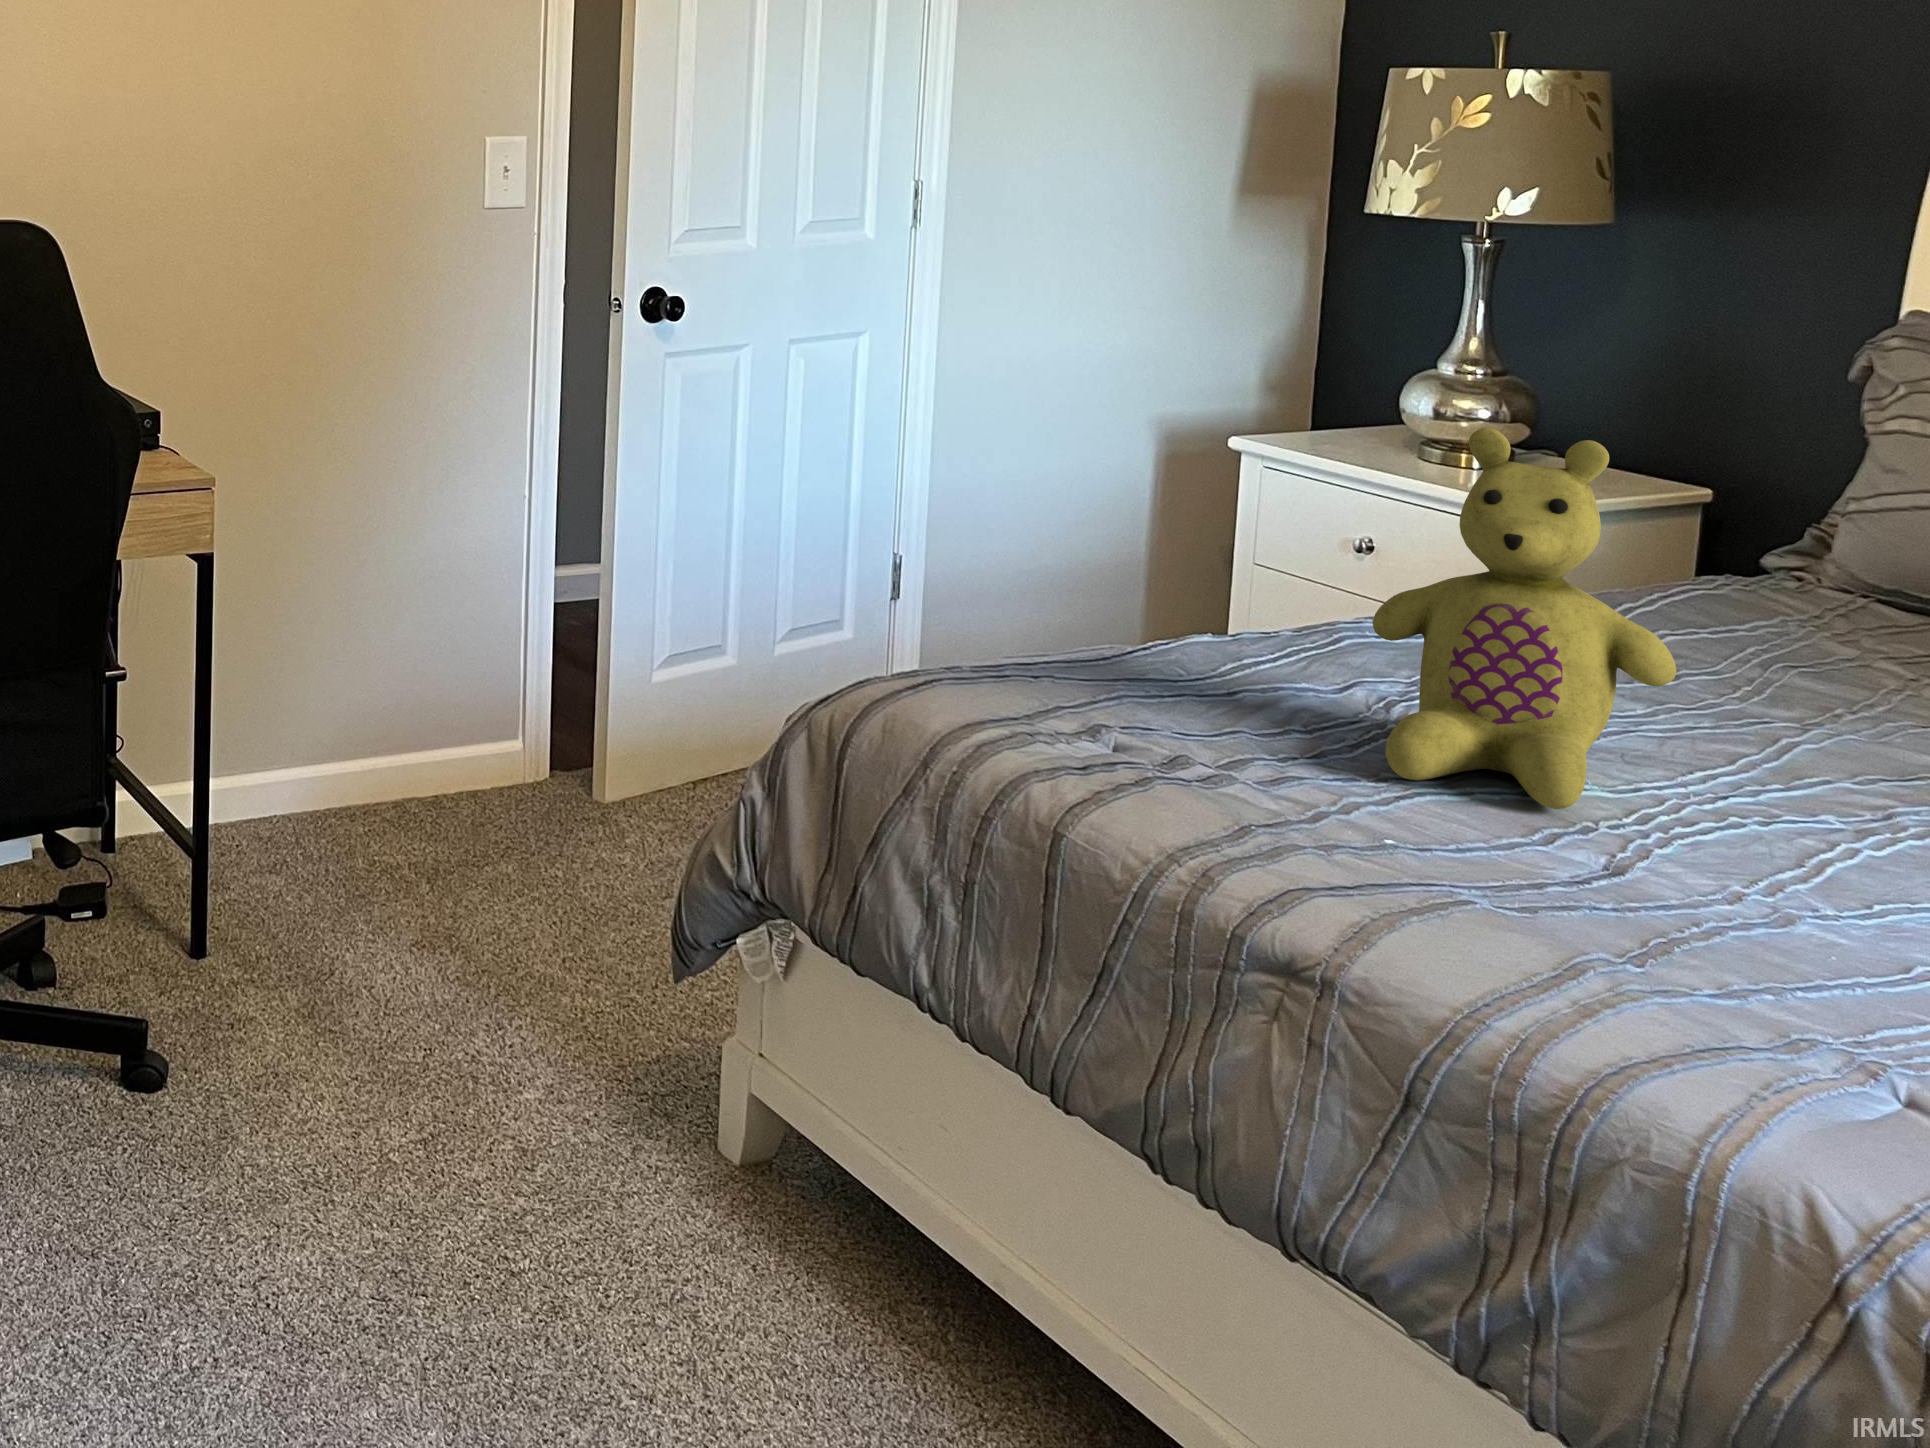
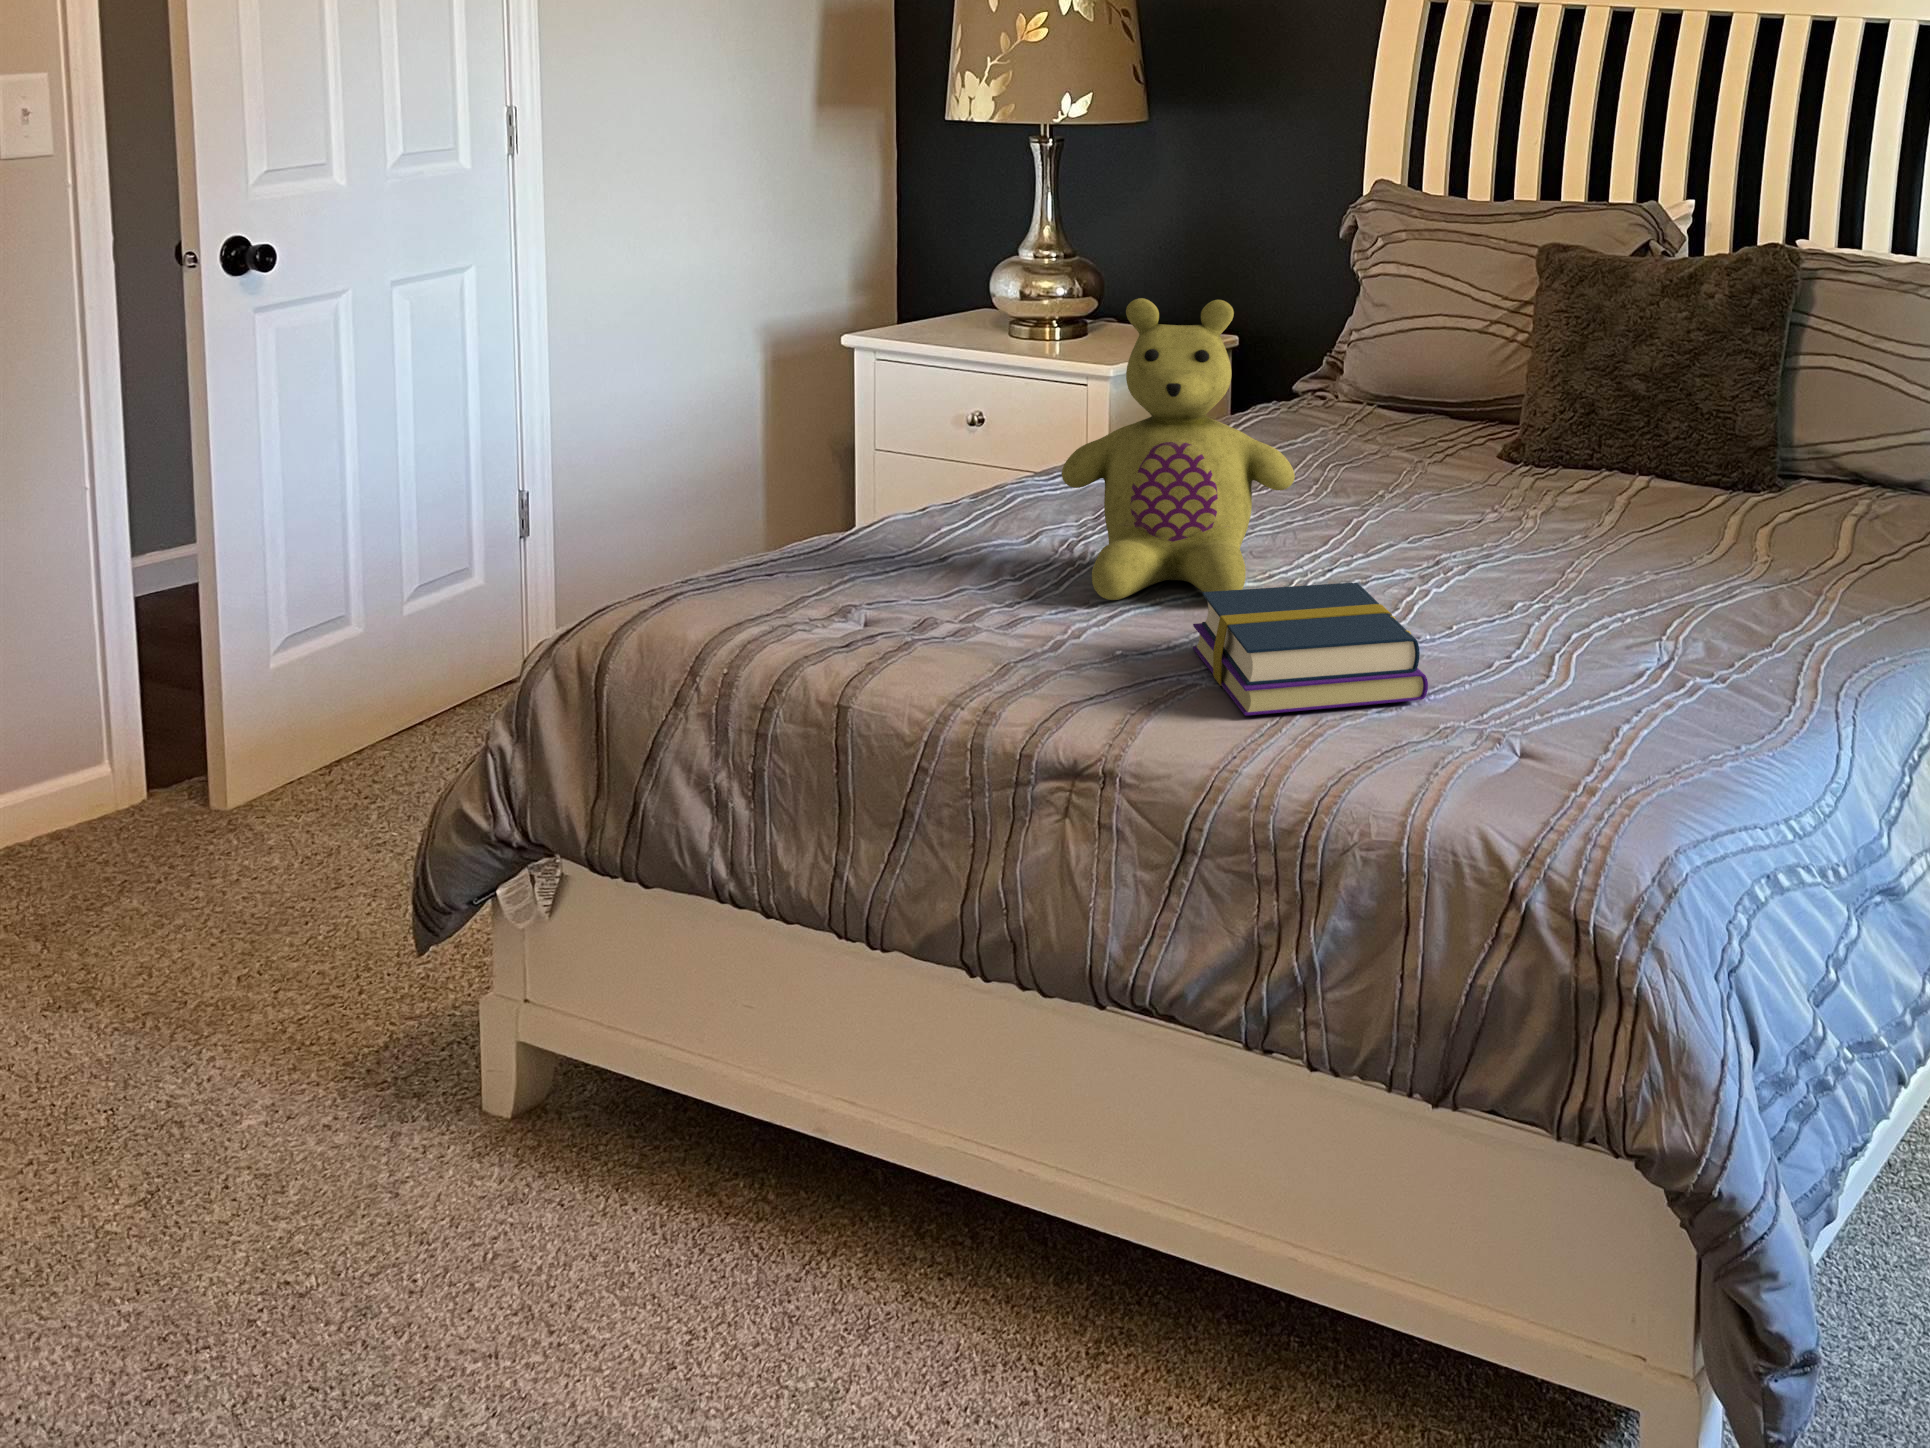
book: none [1487,792,1790,992] -> present [1193,583,1428,716]

